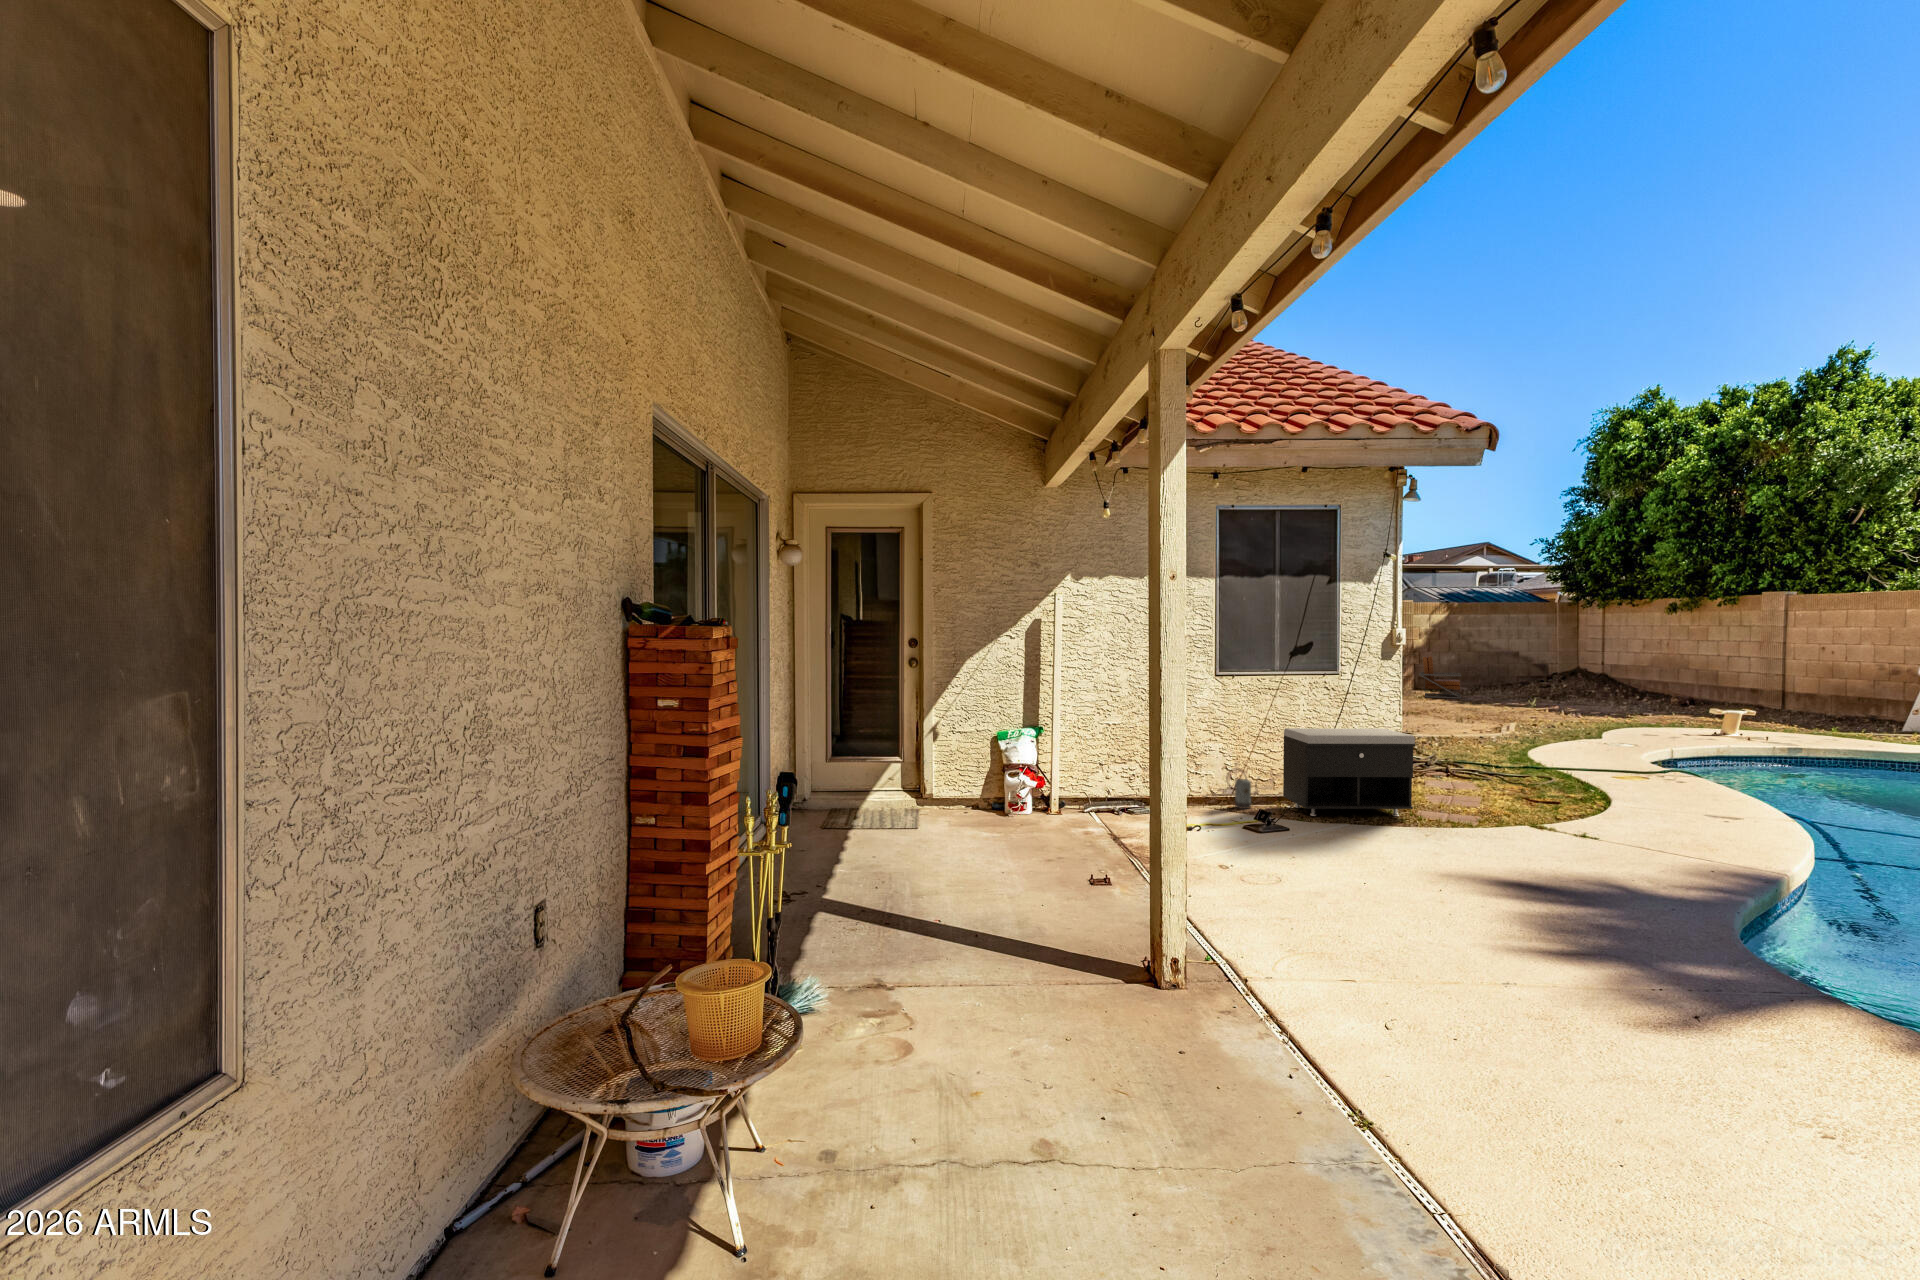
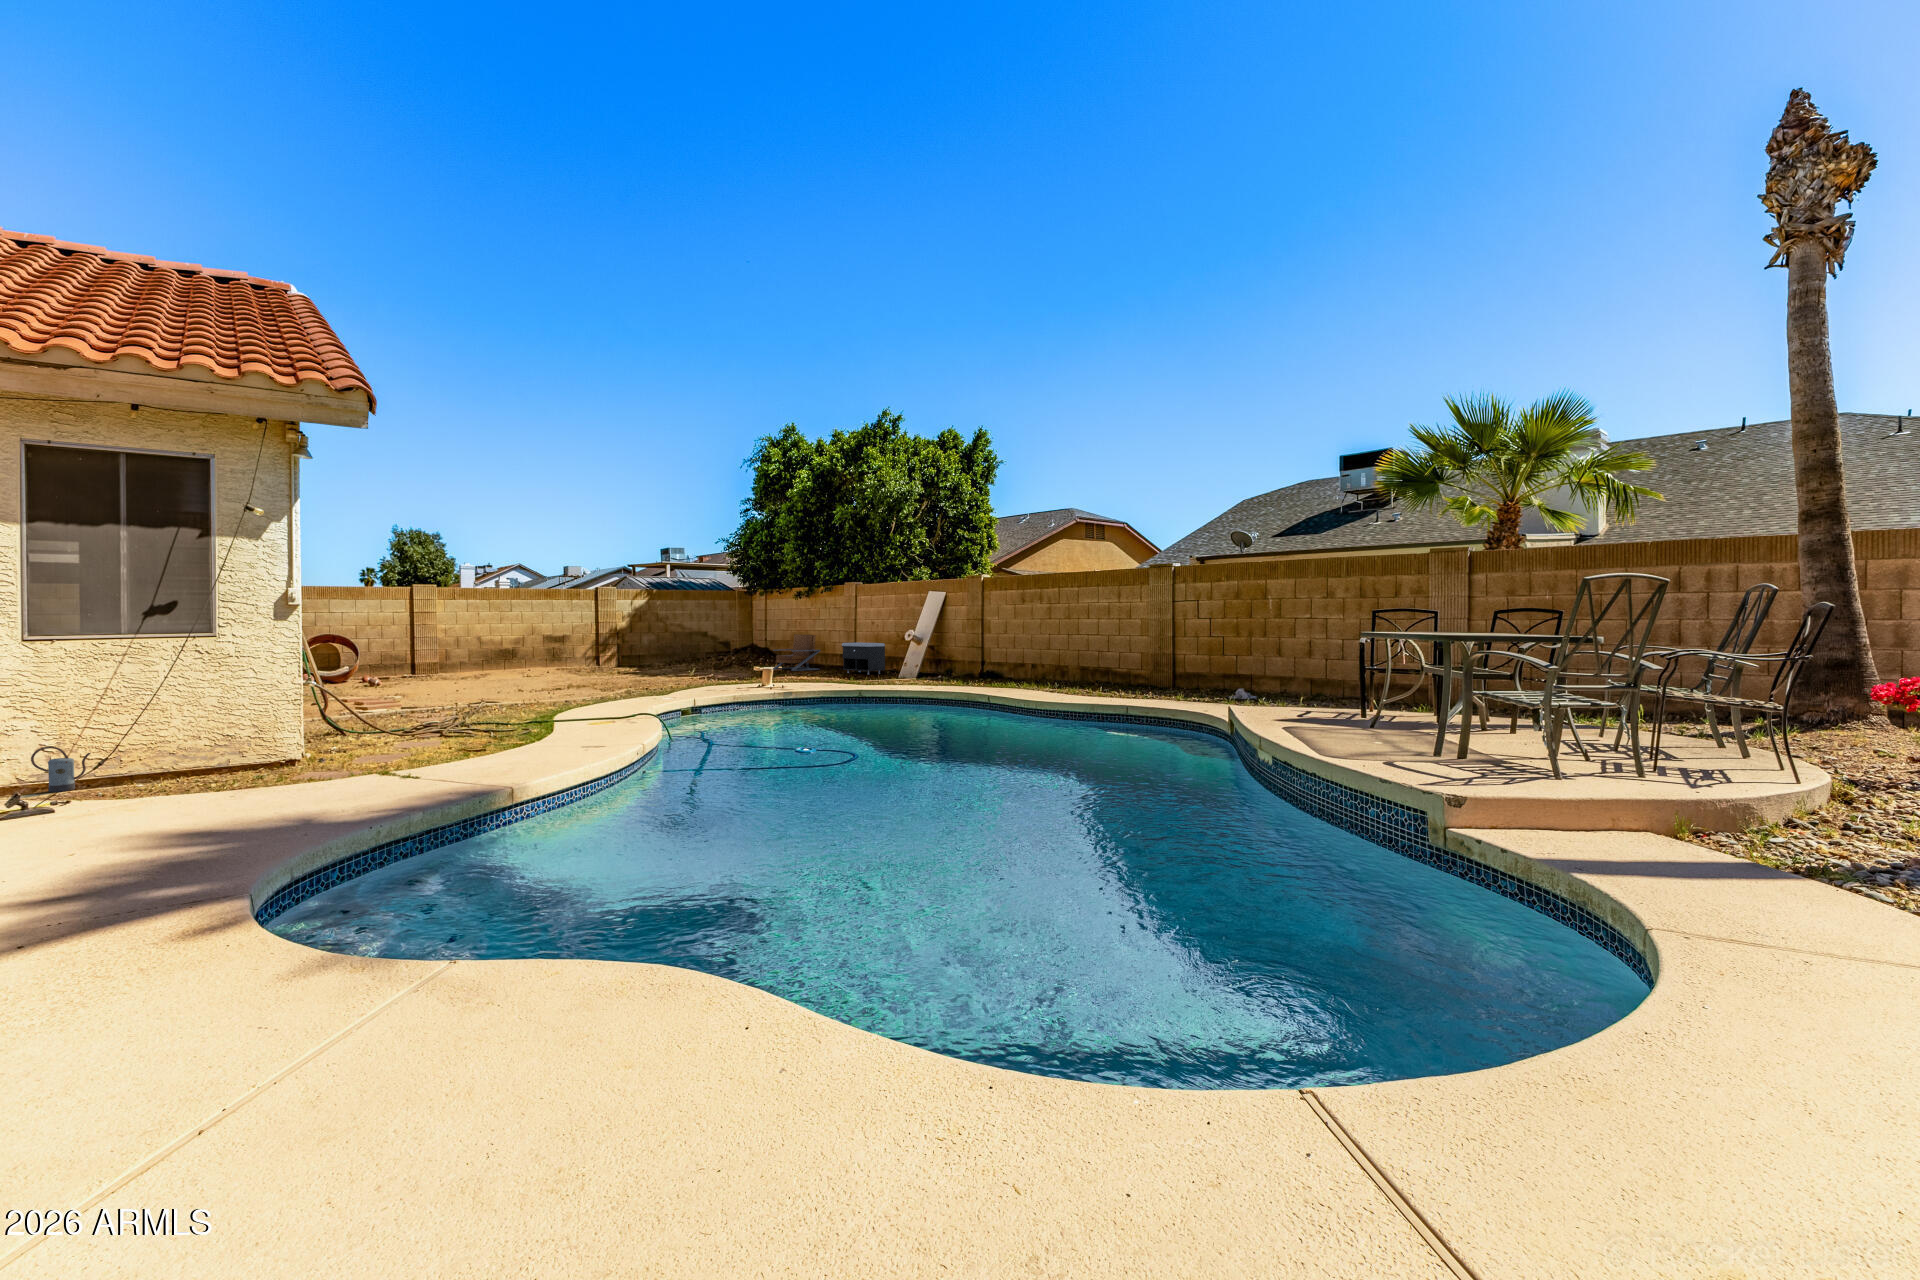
lounge chair: present [1419,656,1461,699] -> present [773,634,821,671]
storage bench: present [1283,728,1415,816] -> present [842,643,885,674]

